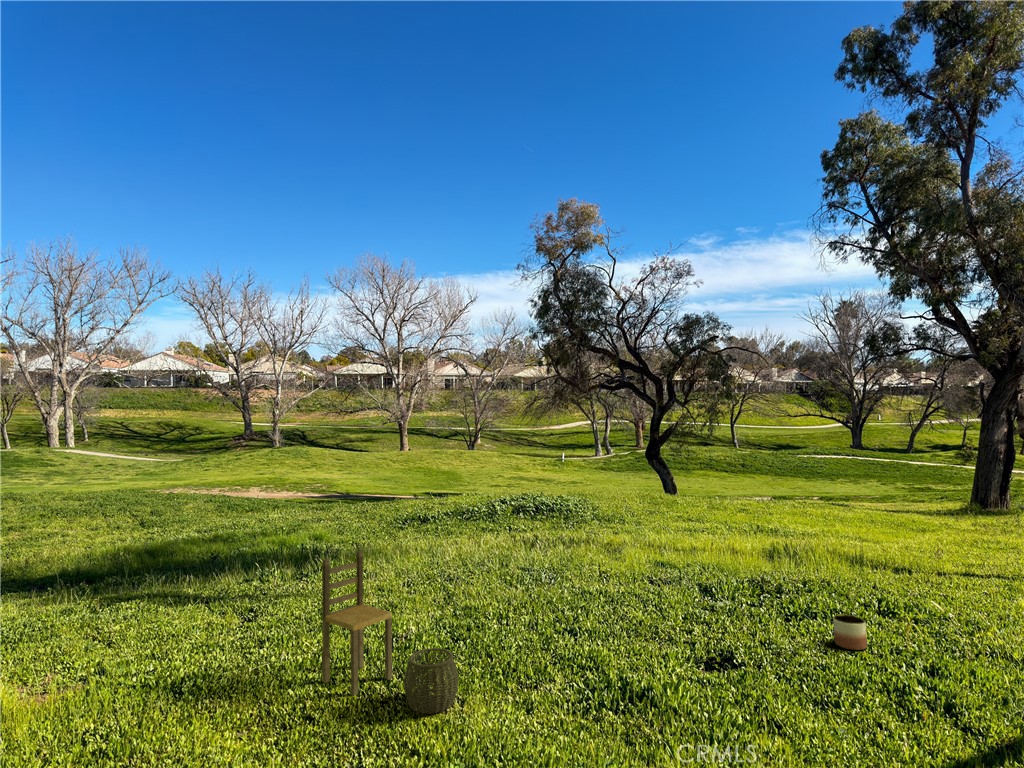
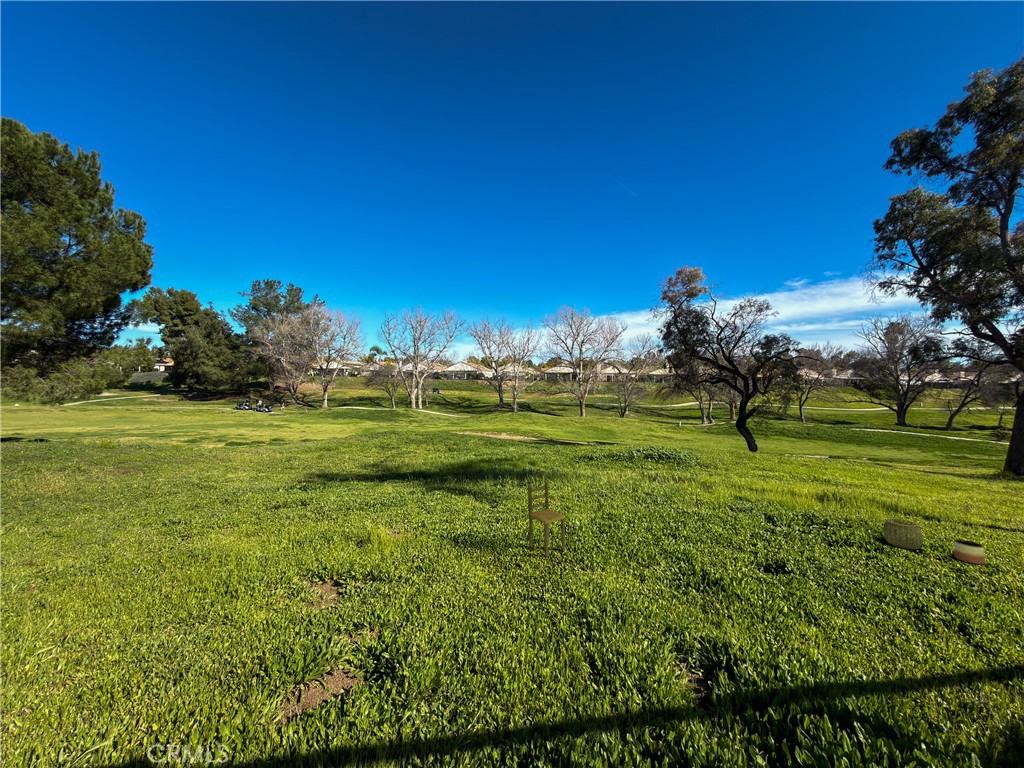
planter: present [833,615,867,650] -> present [954,540,985,564]
woven basket: present [404,648,459,714] -> present [883,518,923,549]

